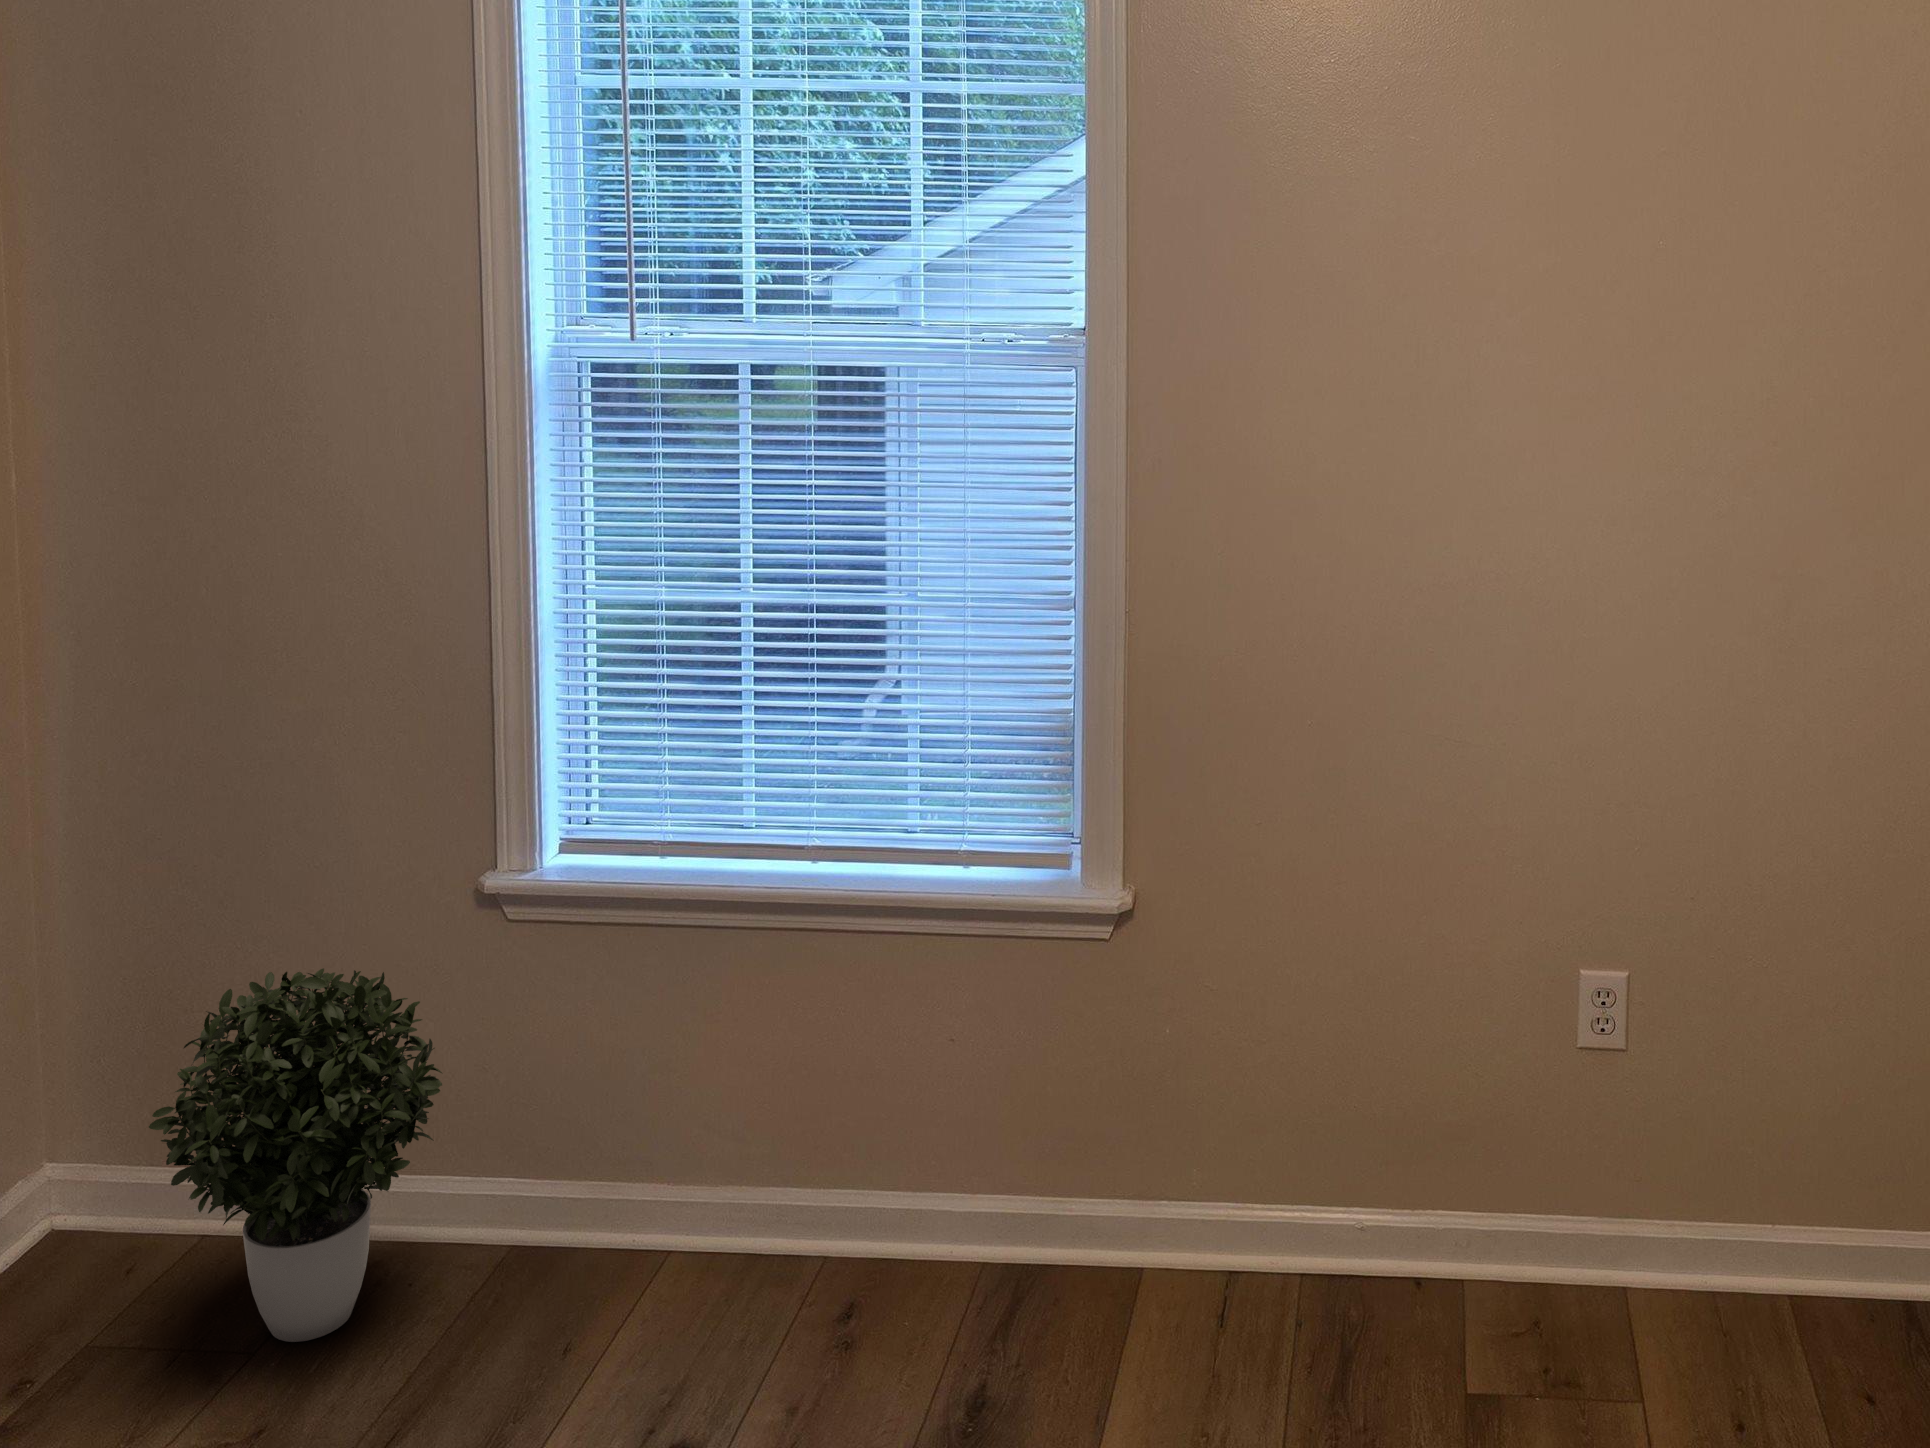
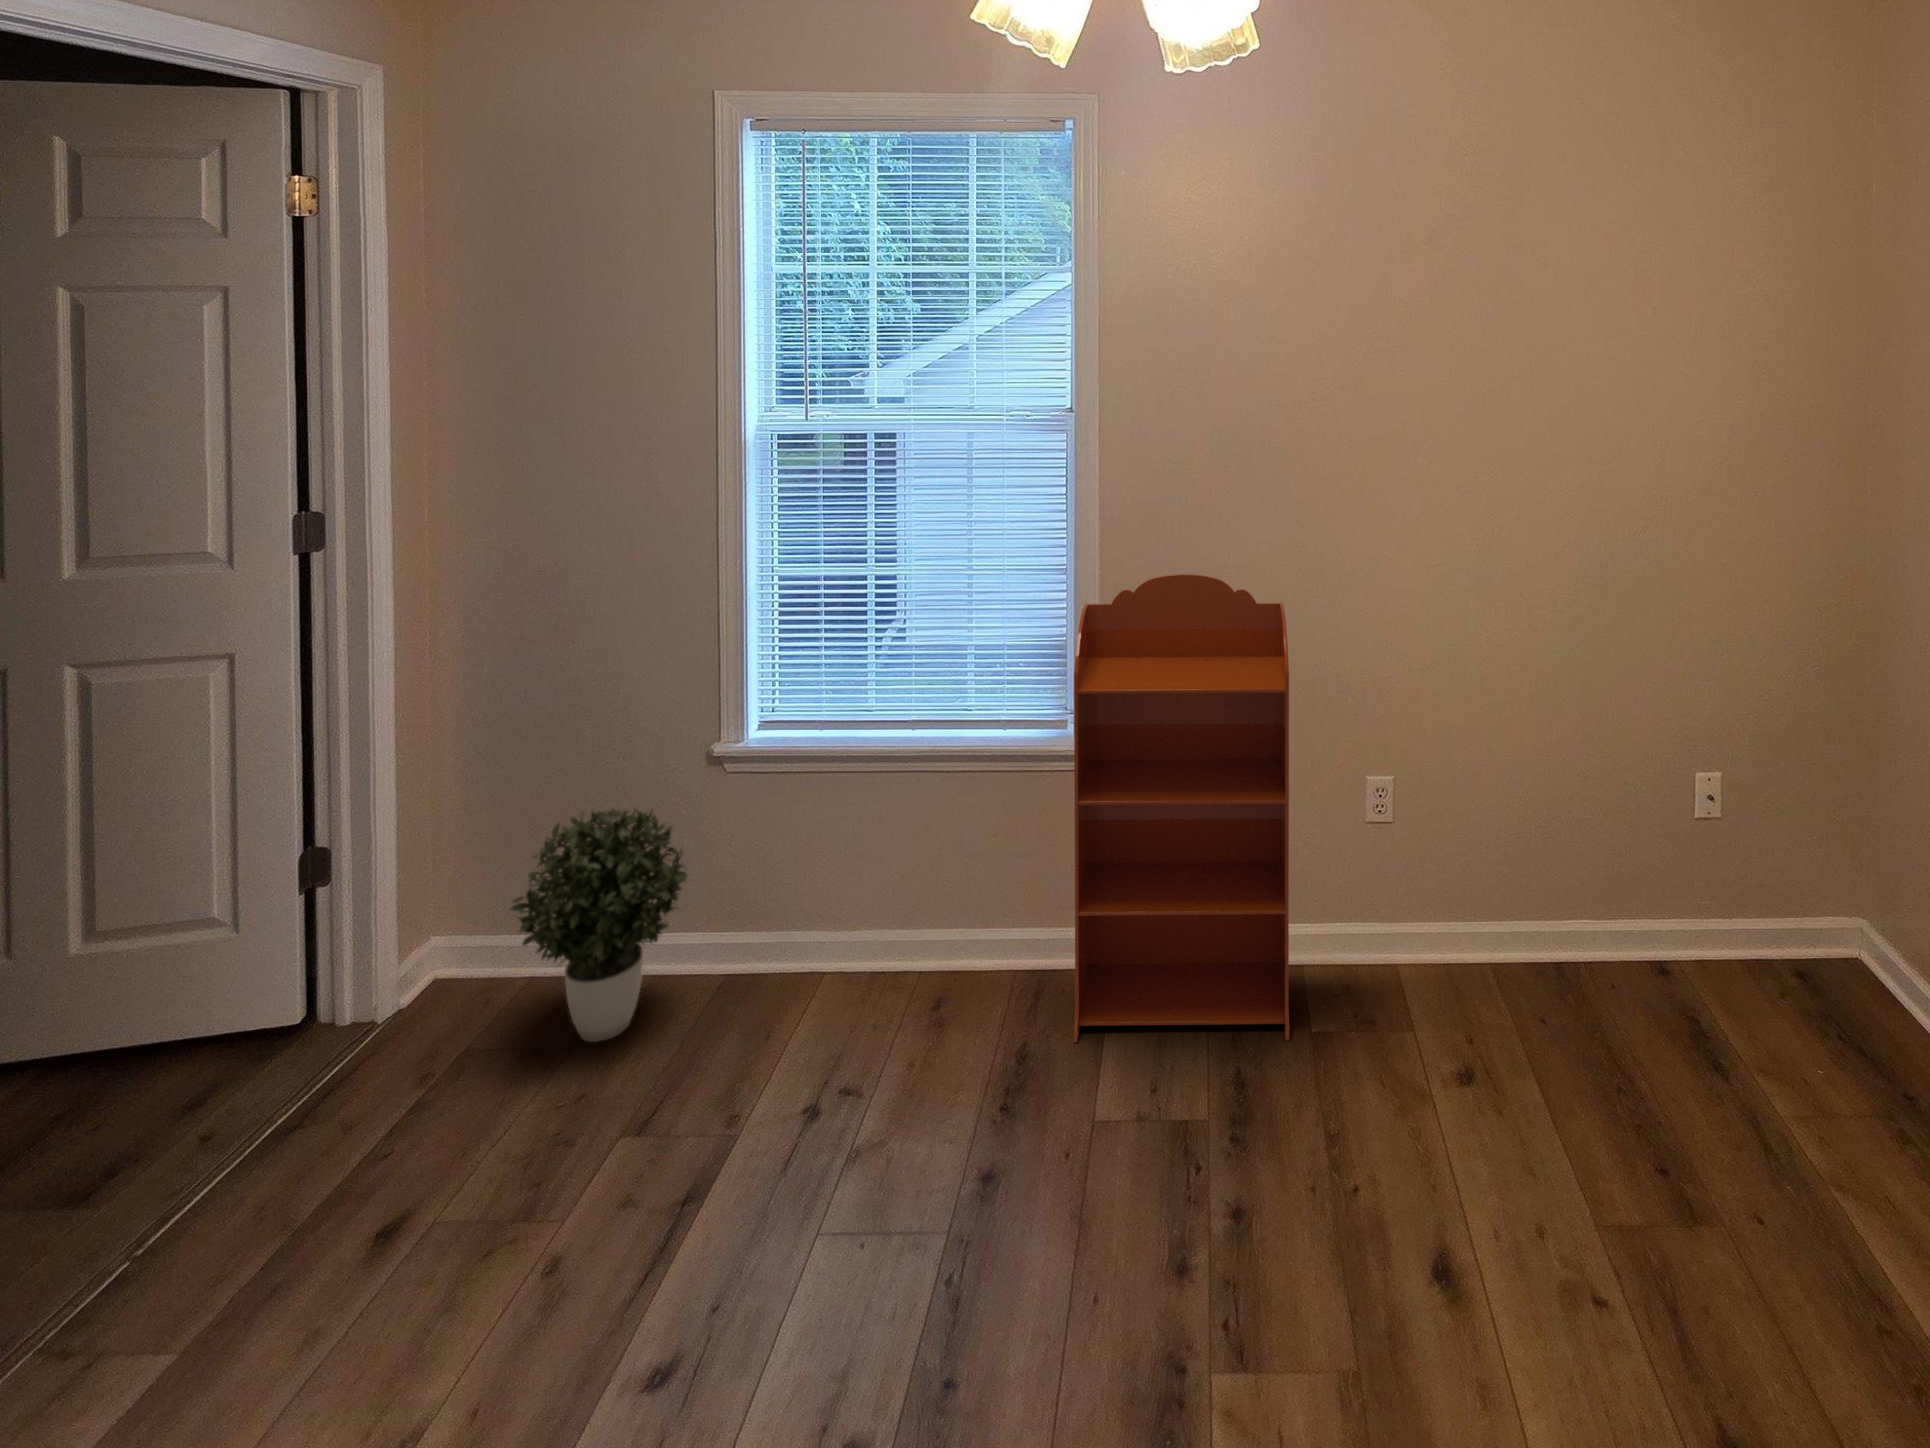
bookcase: none [1070,617,1447,1407] -> present [1074,574,1290,1043]

